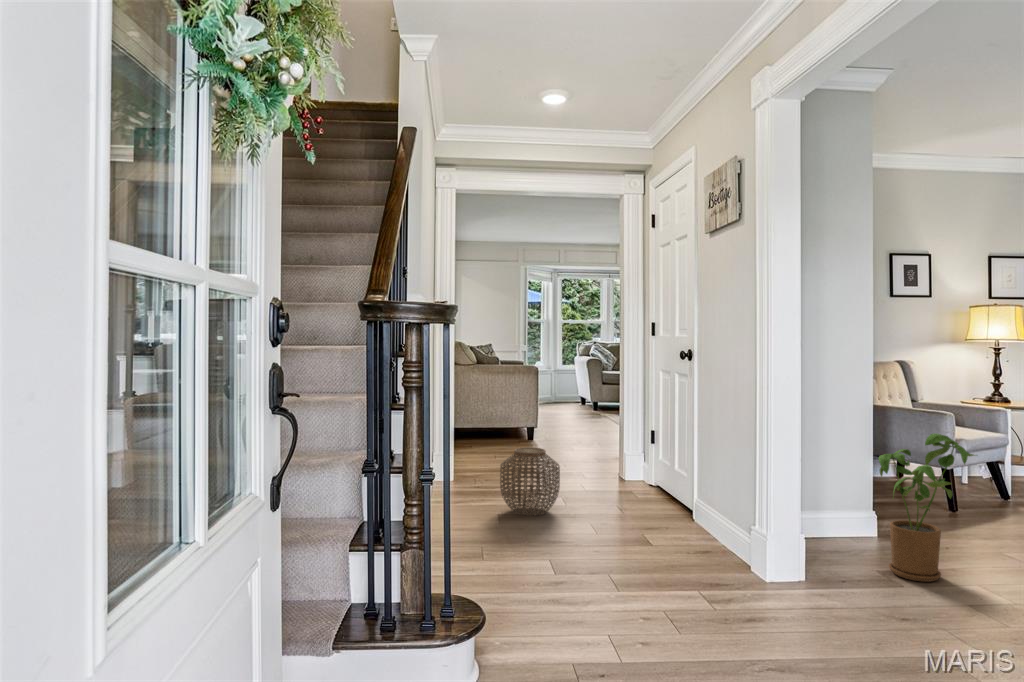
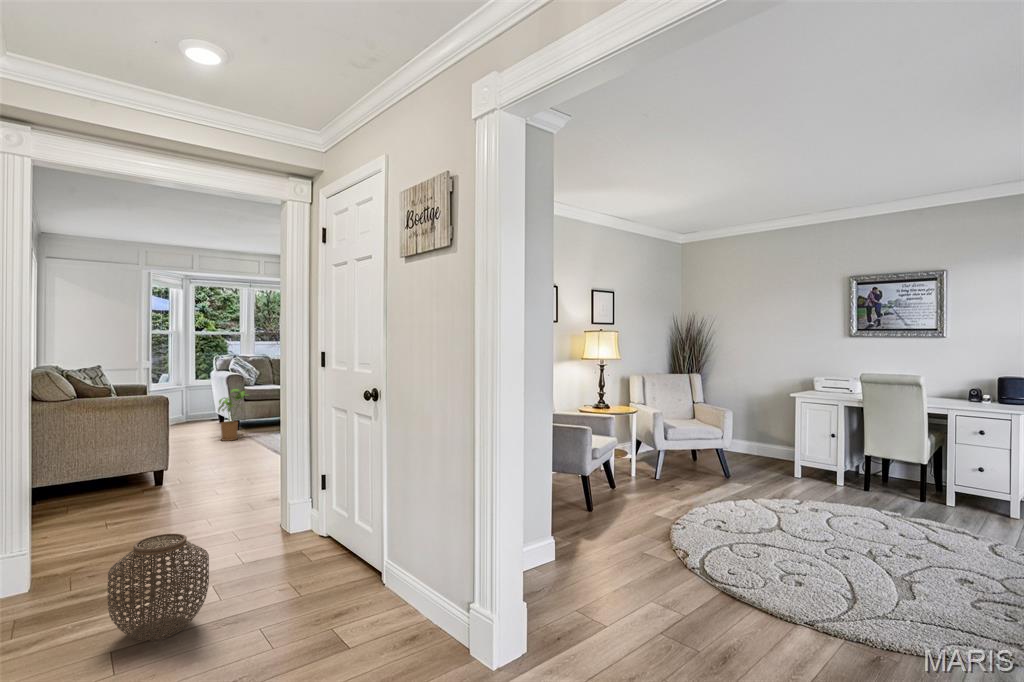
house plant: present [879,433,974,582] -> present [218,389,249,441]

